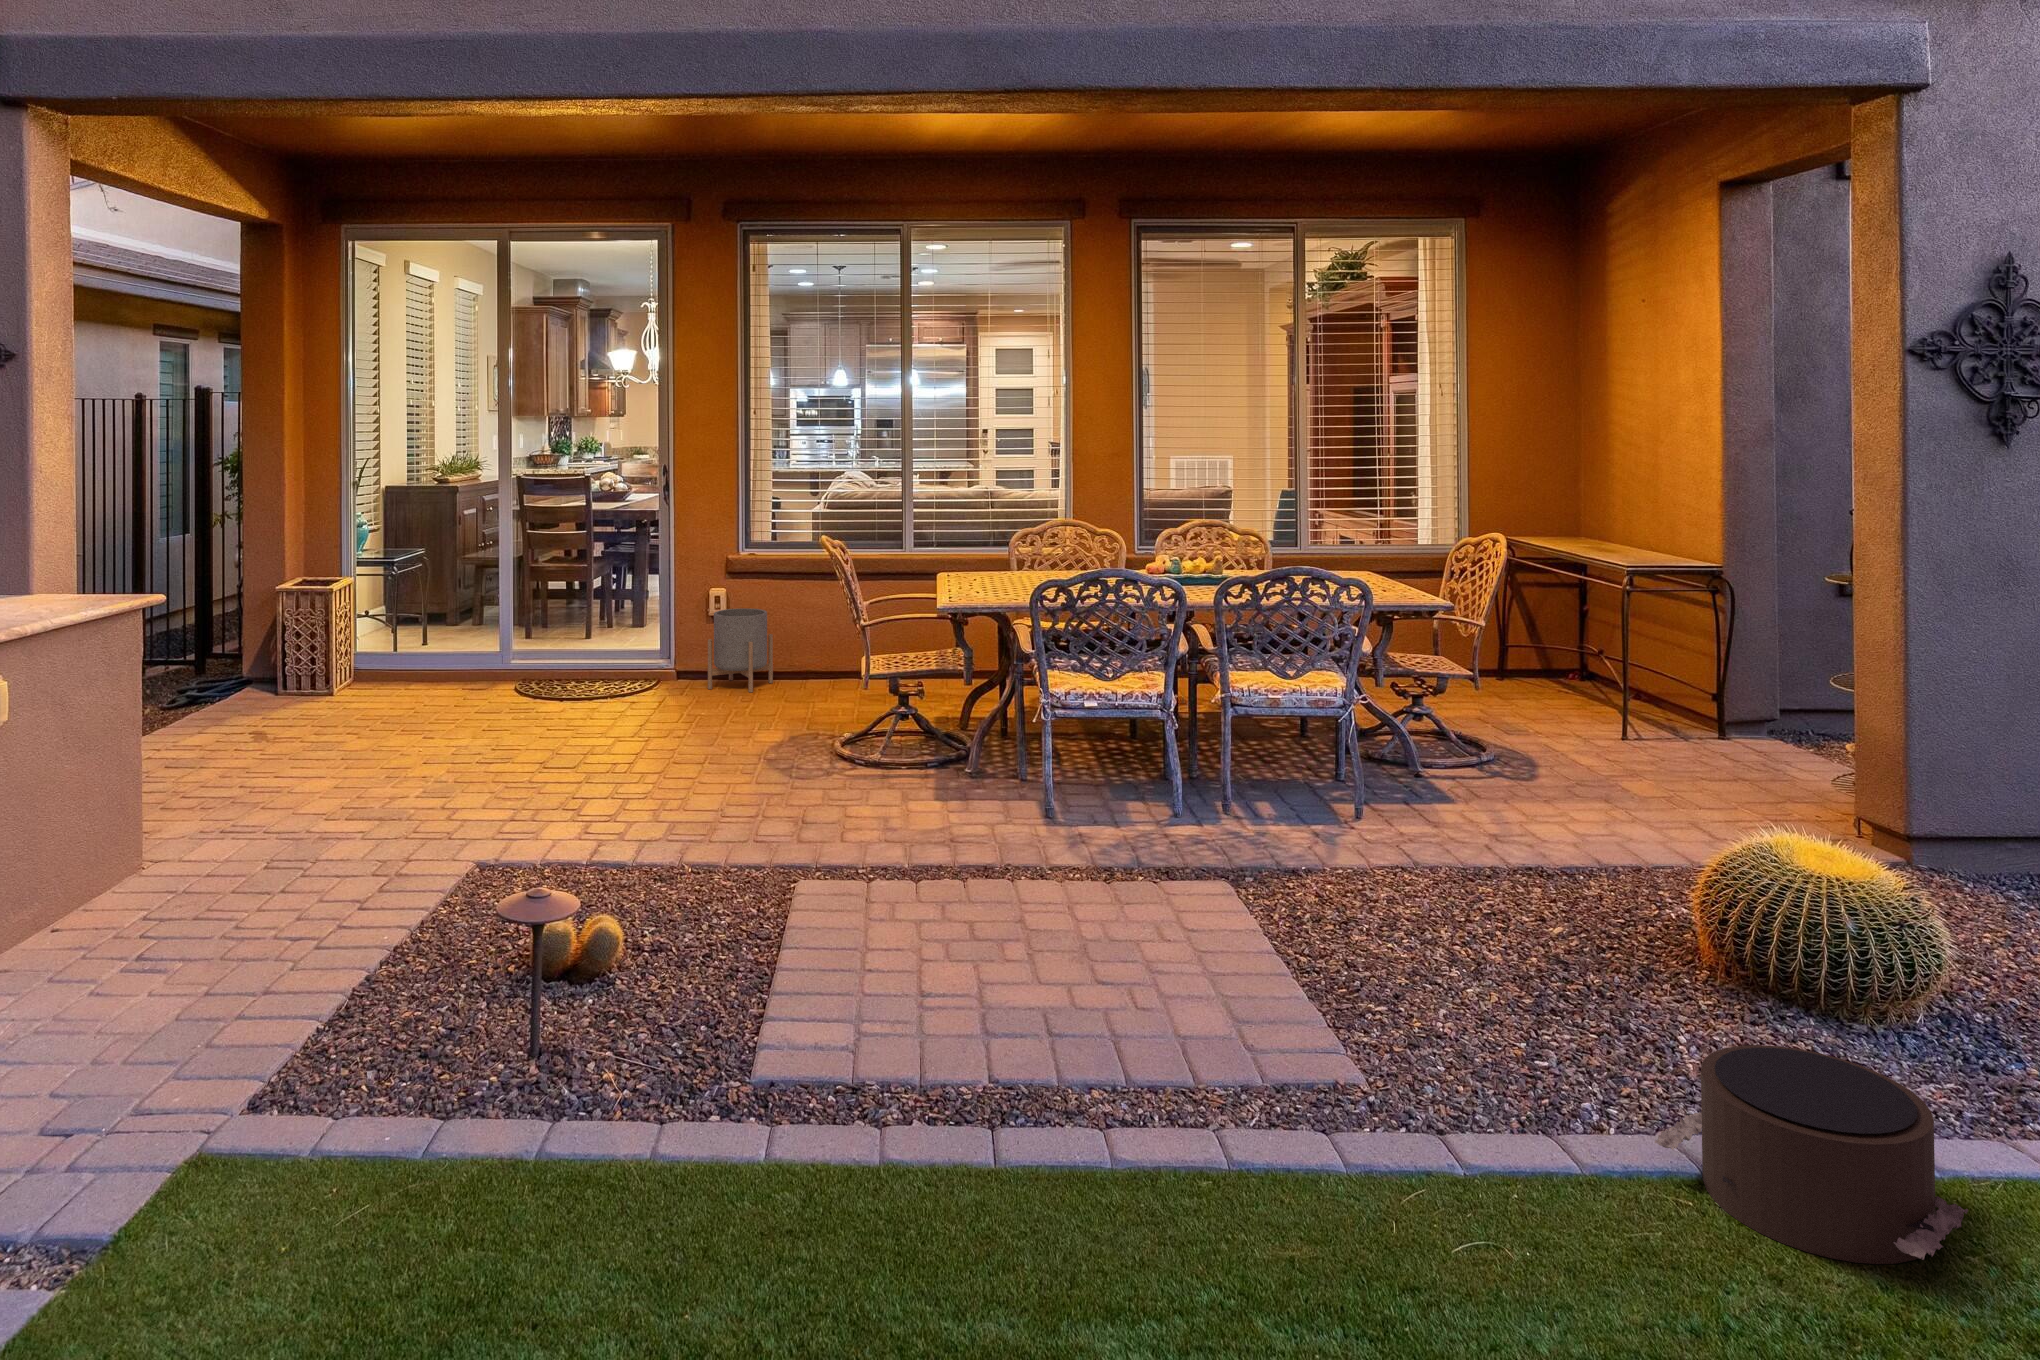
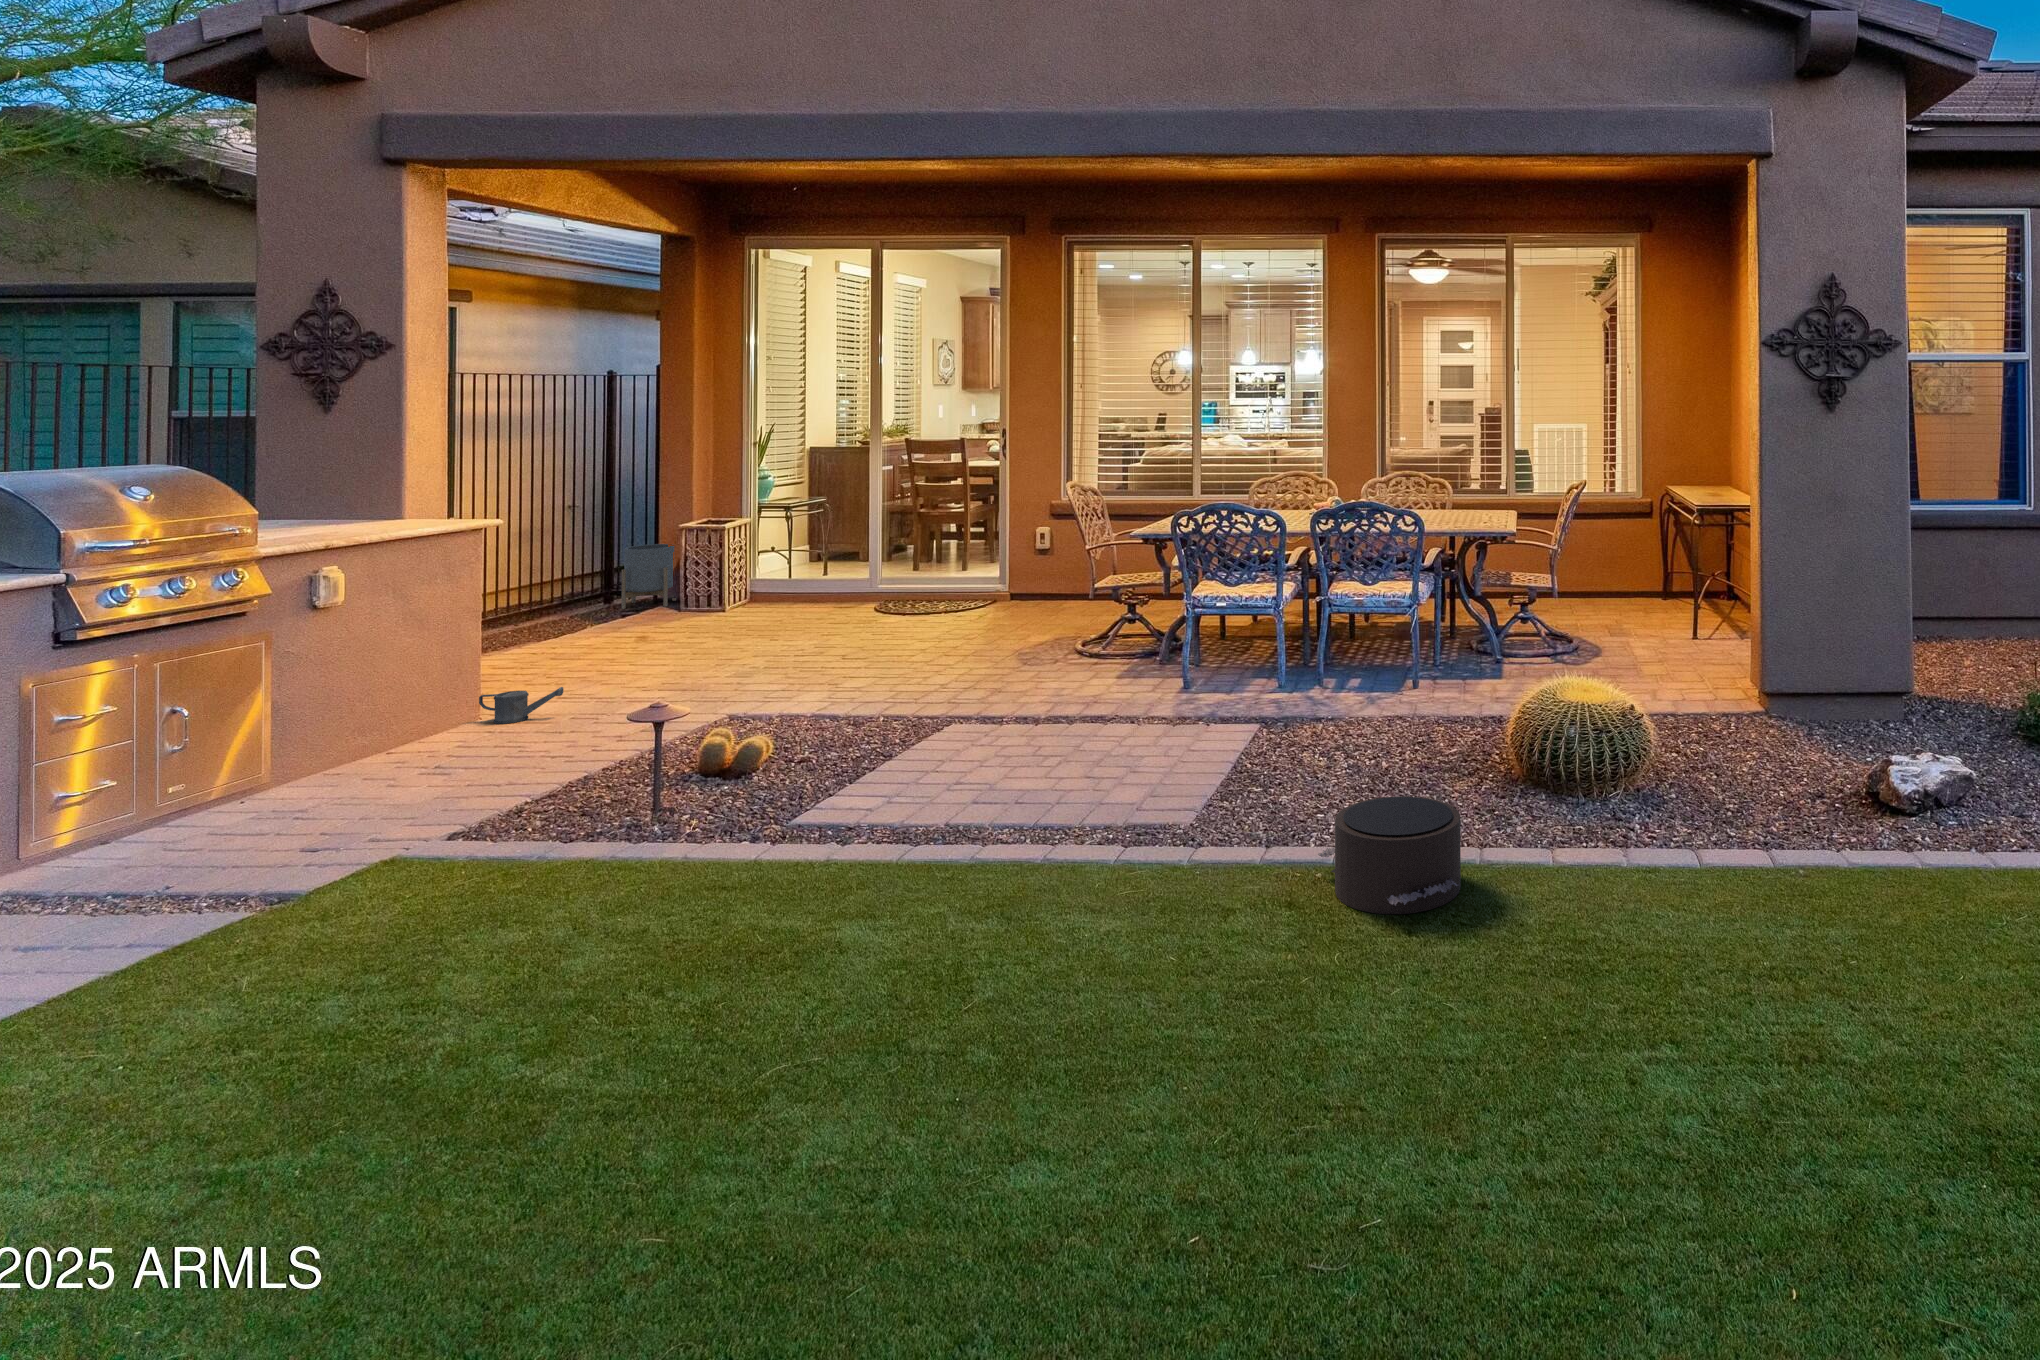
planter: present [708,608,773,692] -> present [621,544,676,609]
watering can: none [138,829,249,883] -> present [479,687,564,724]

